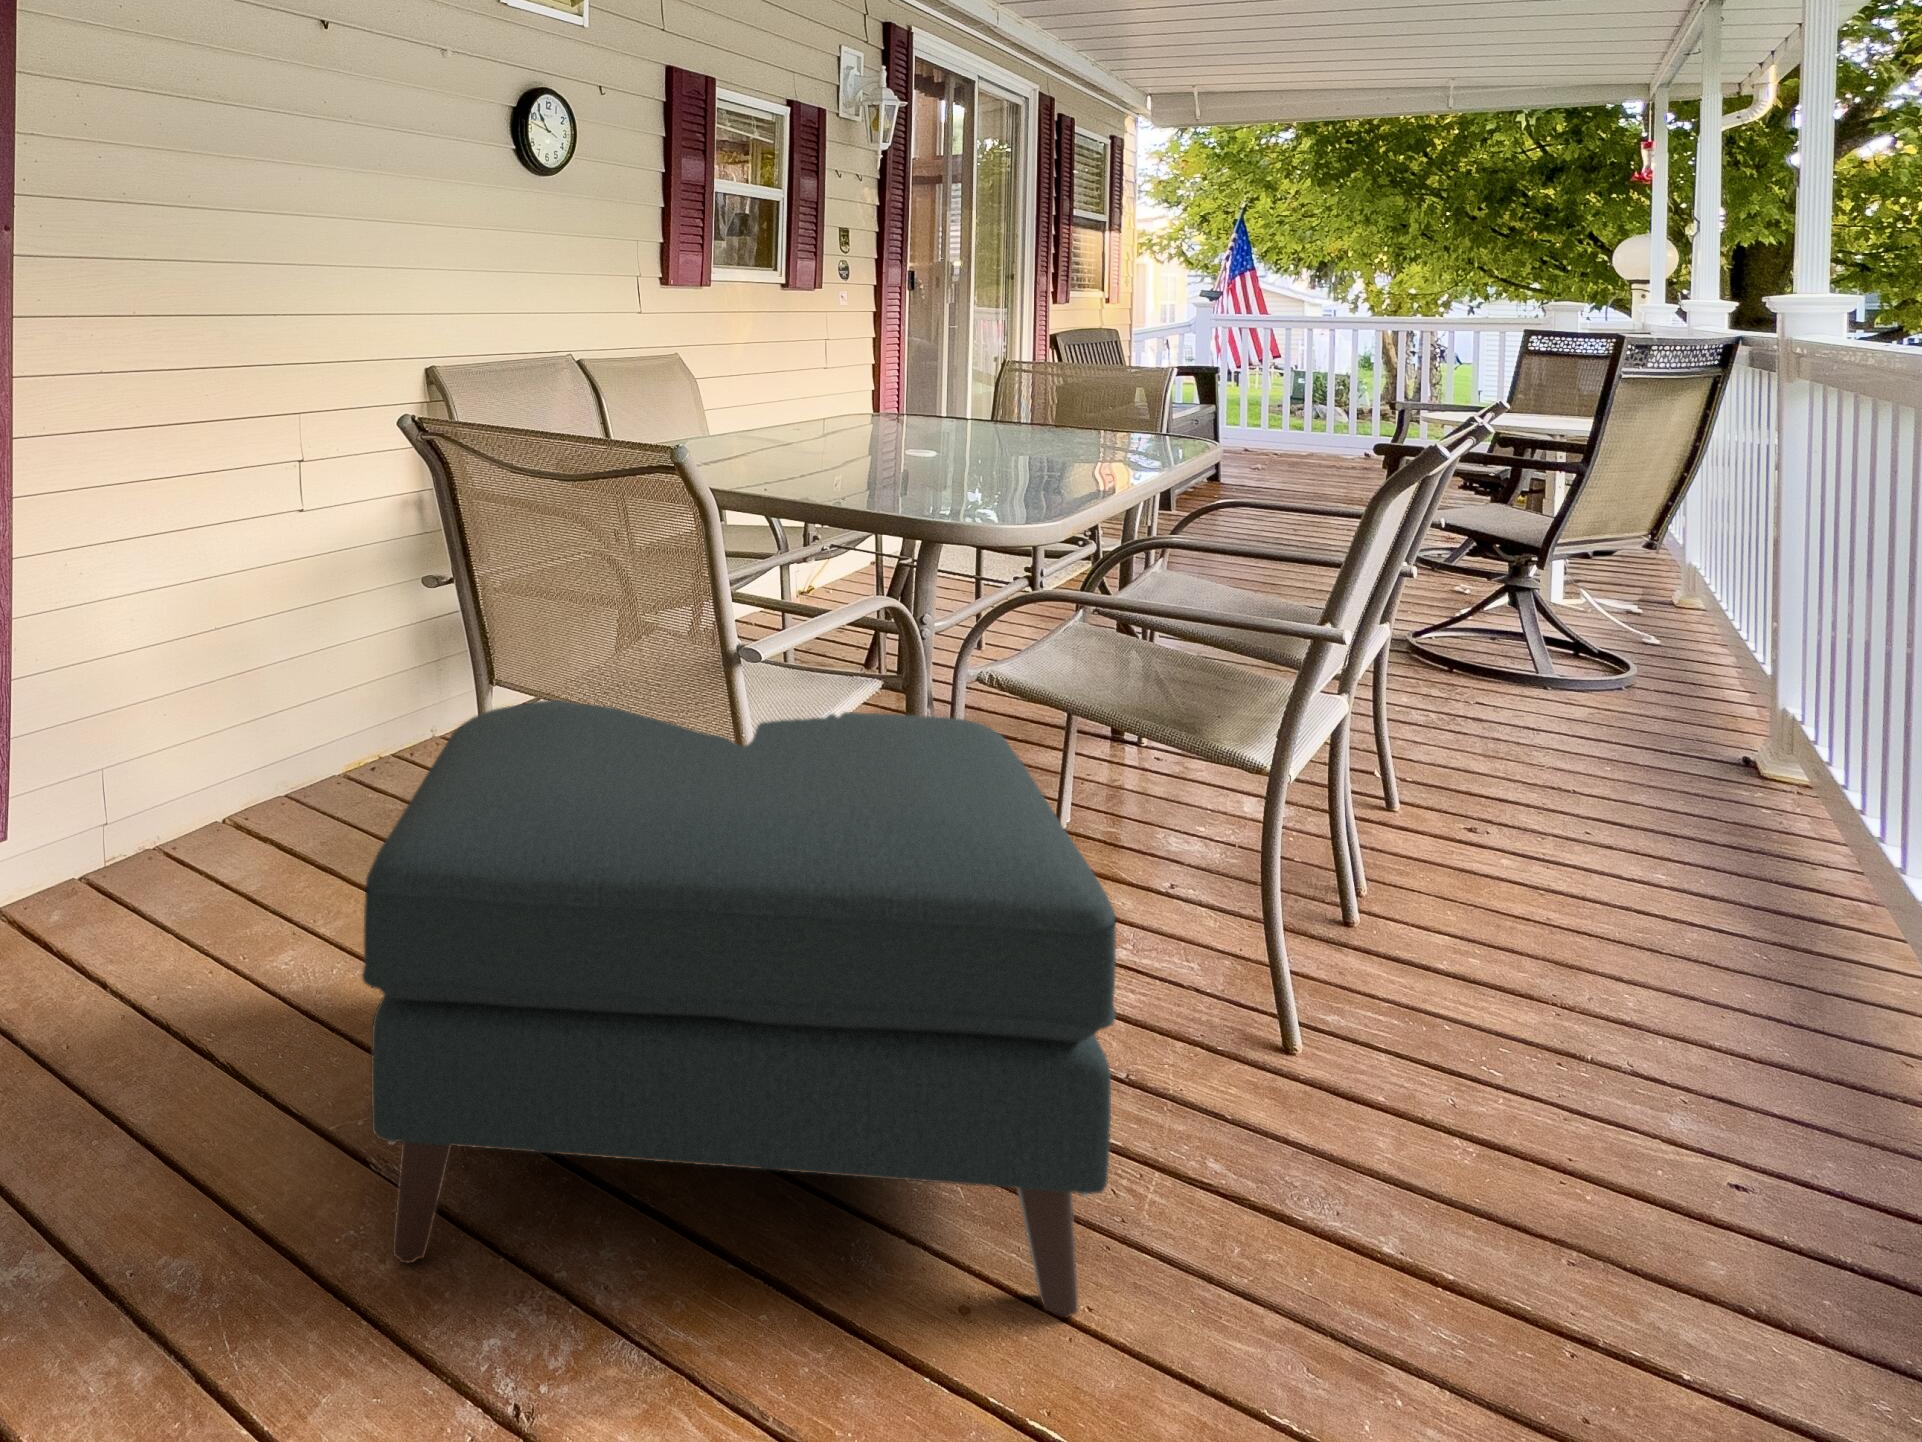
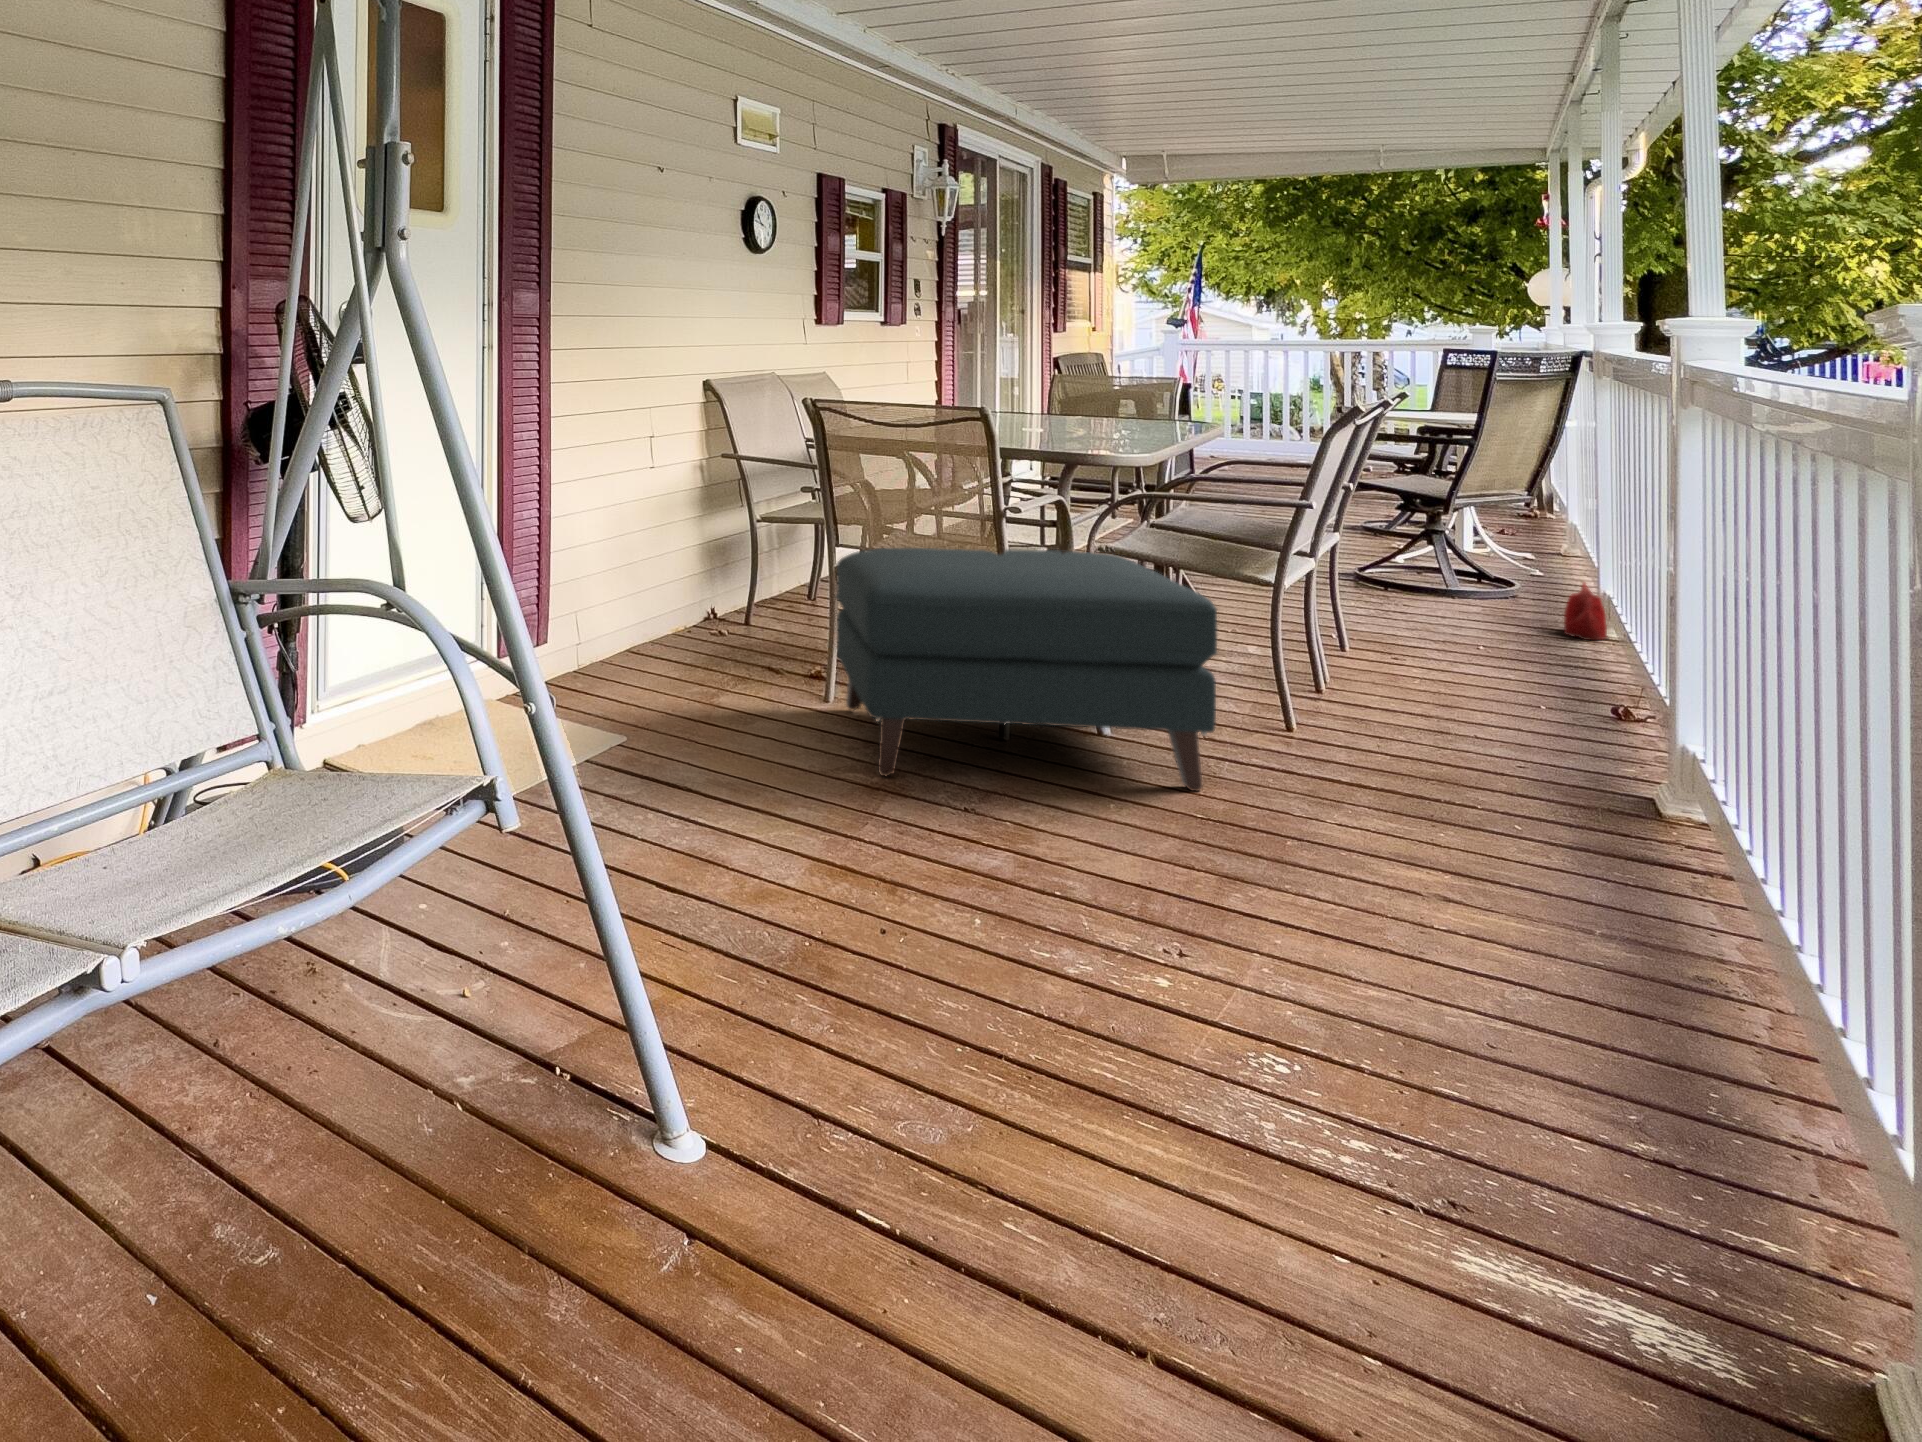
watering can: none [1724,693,1797,788] -> present [1564,583,1608,640]

